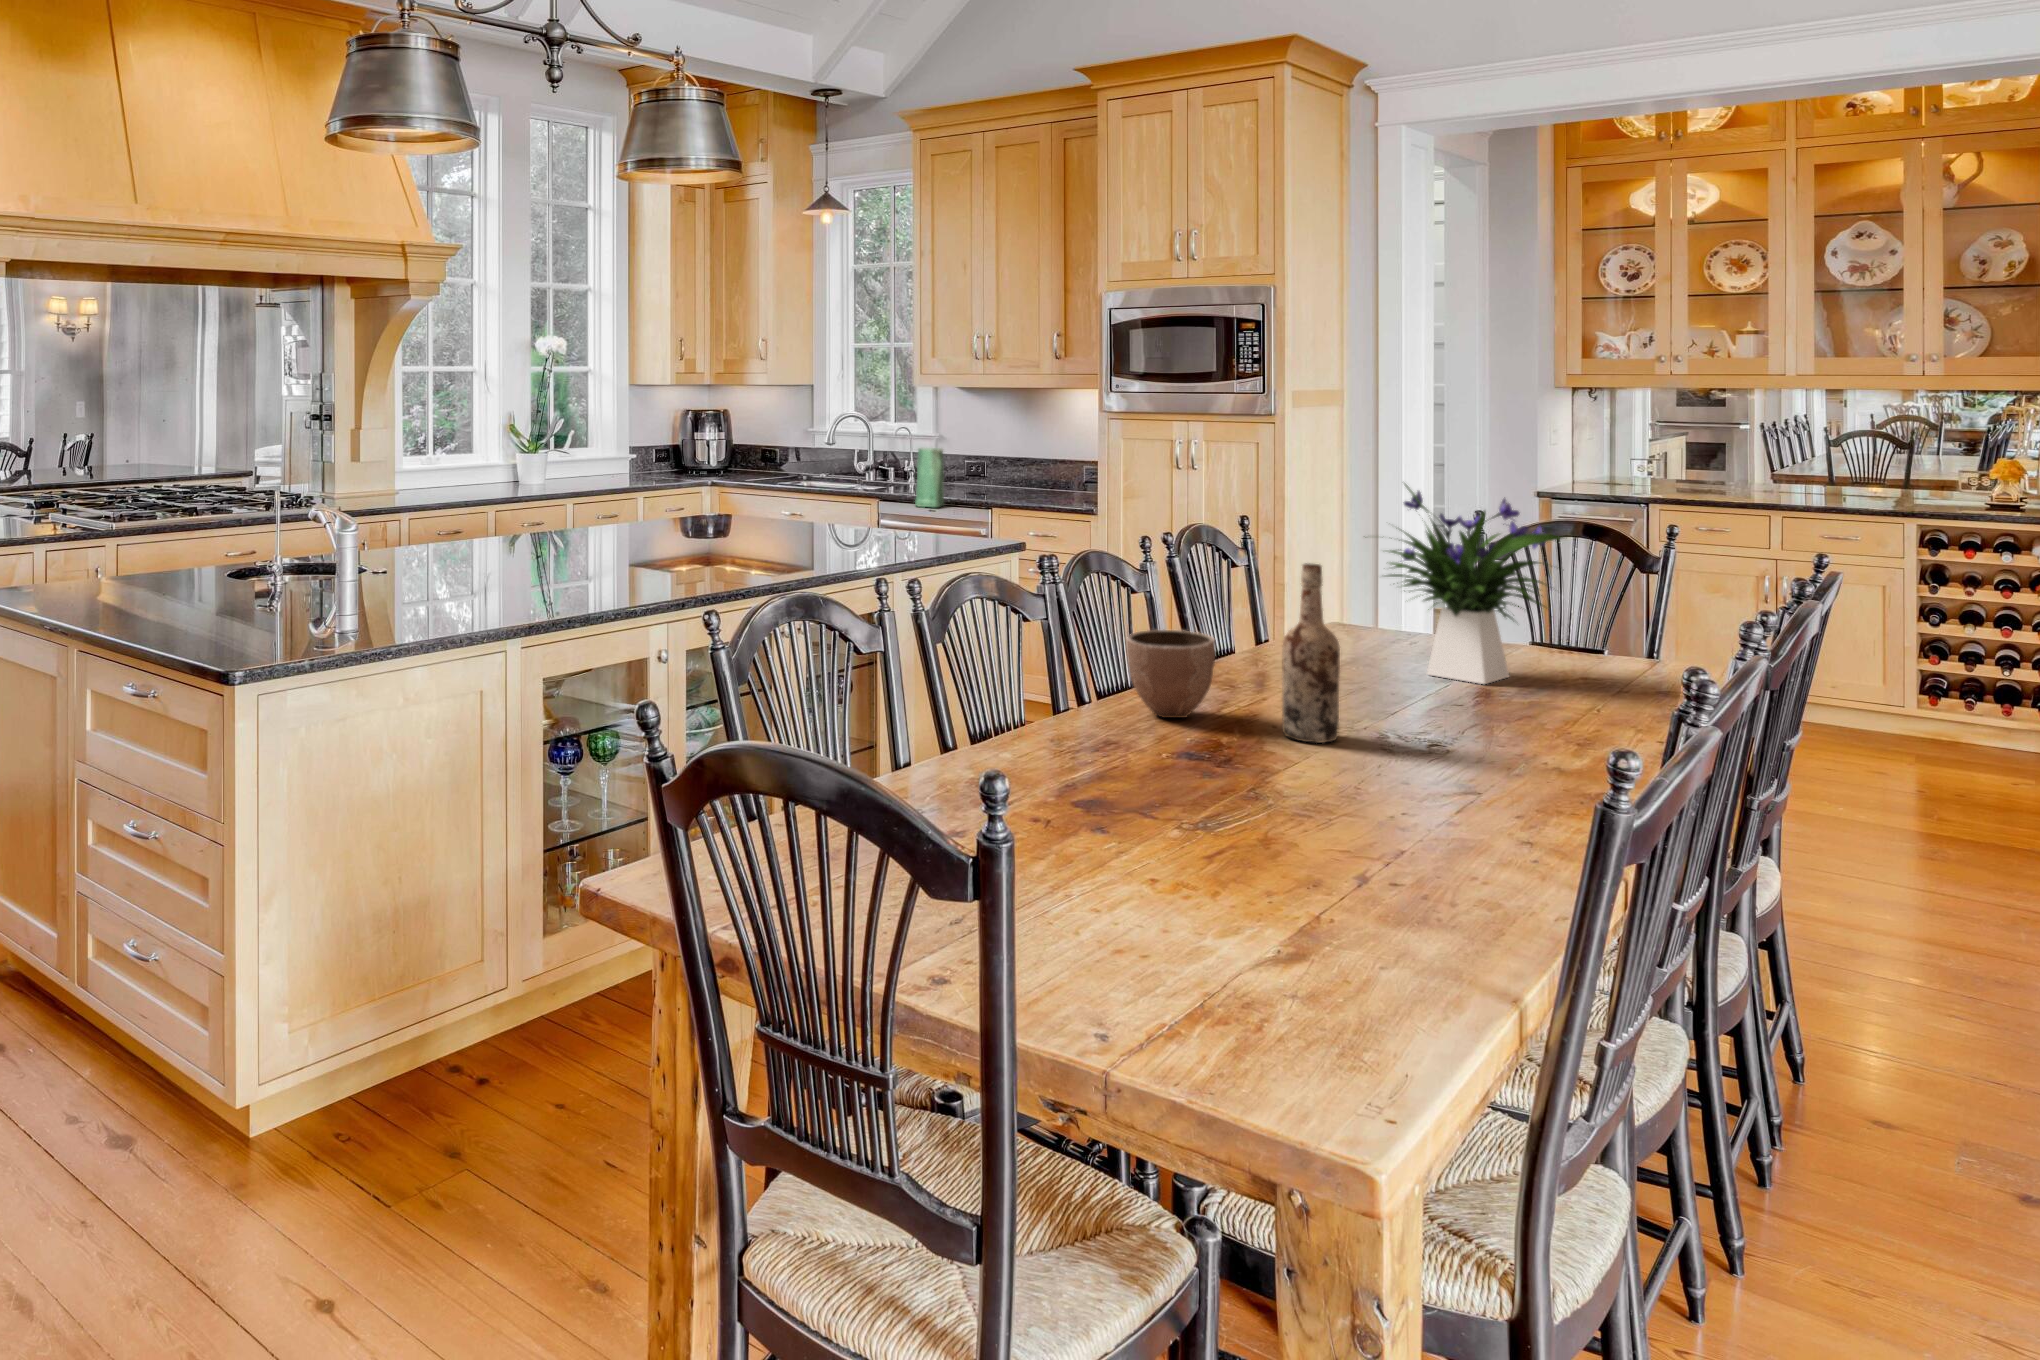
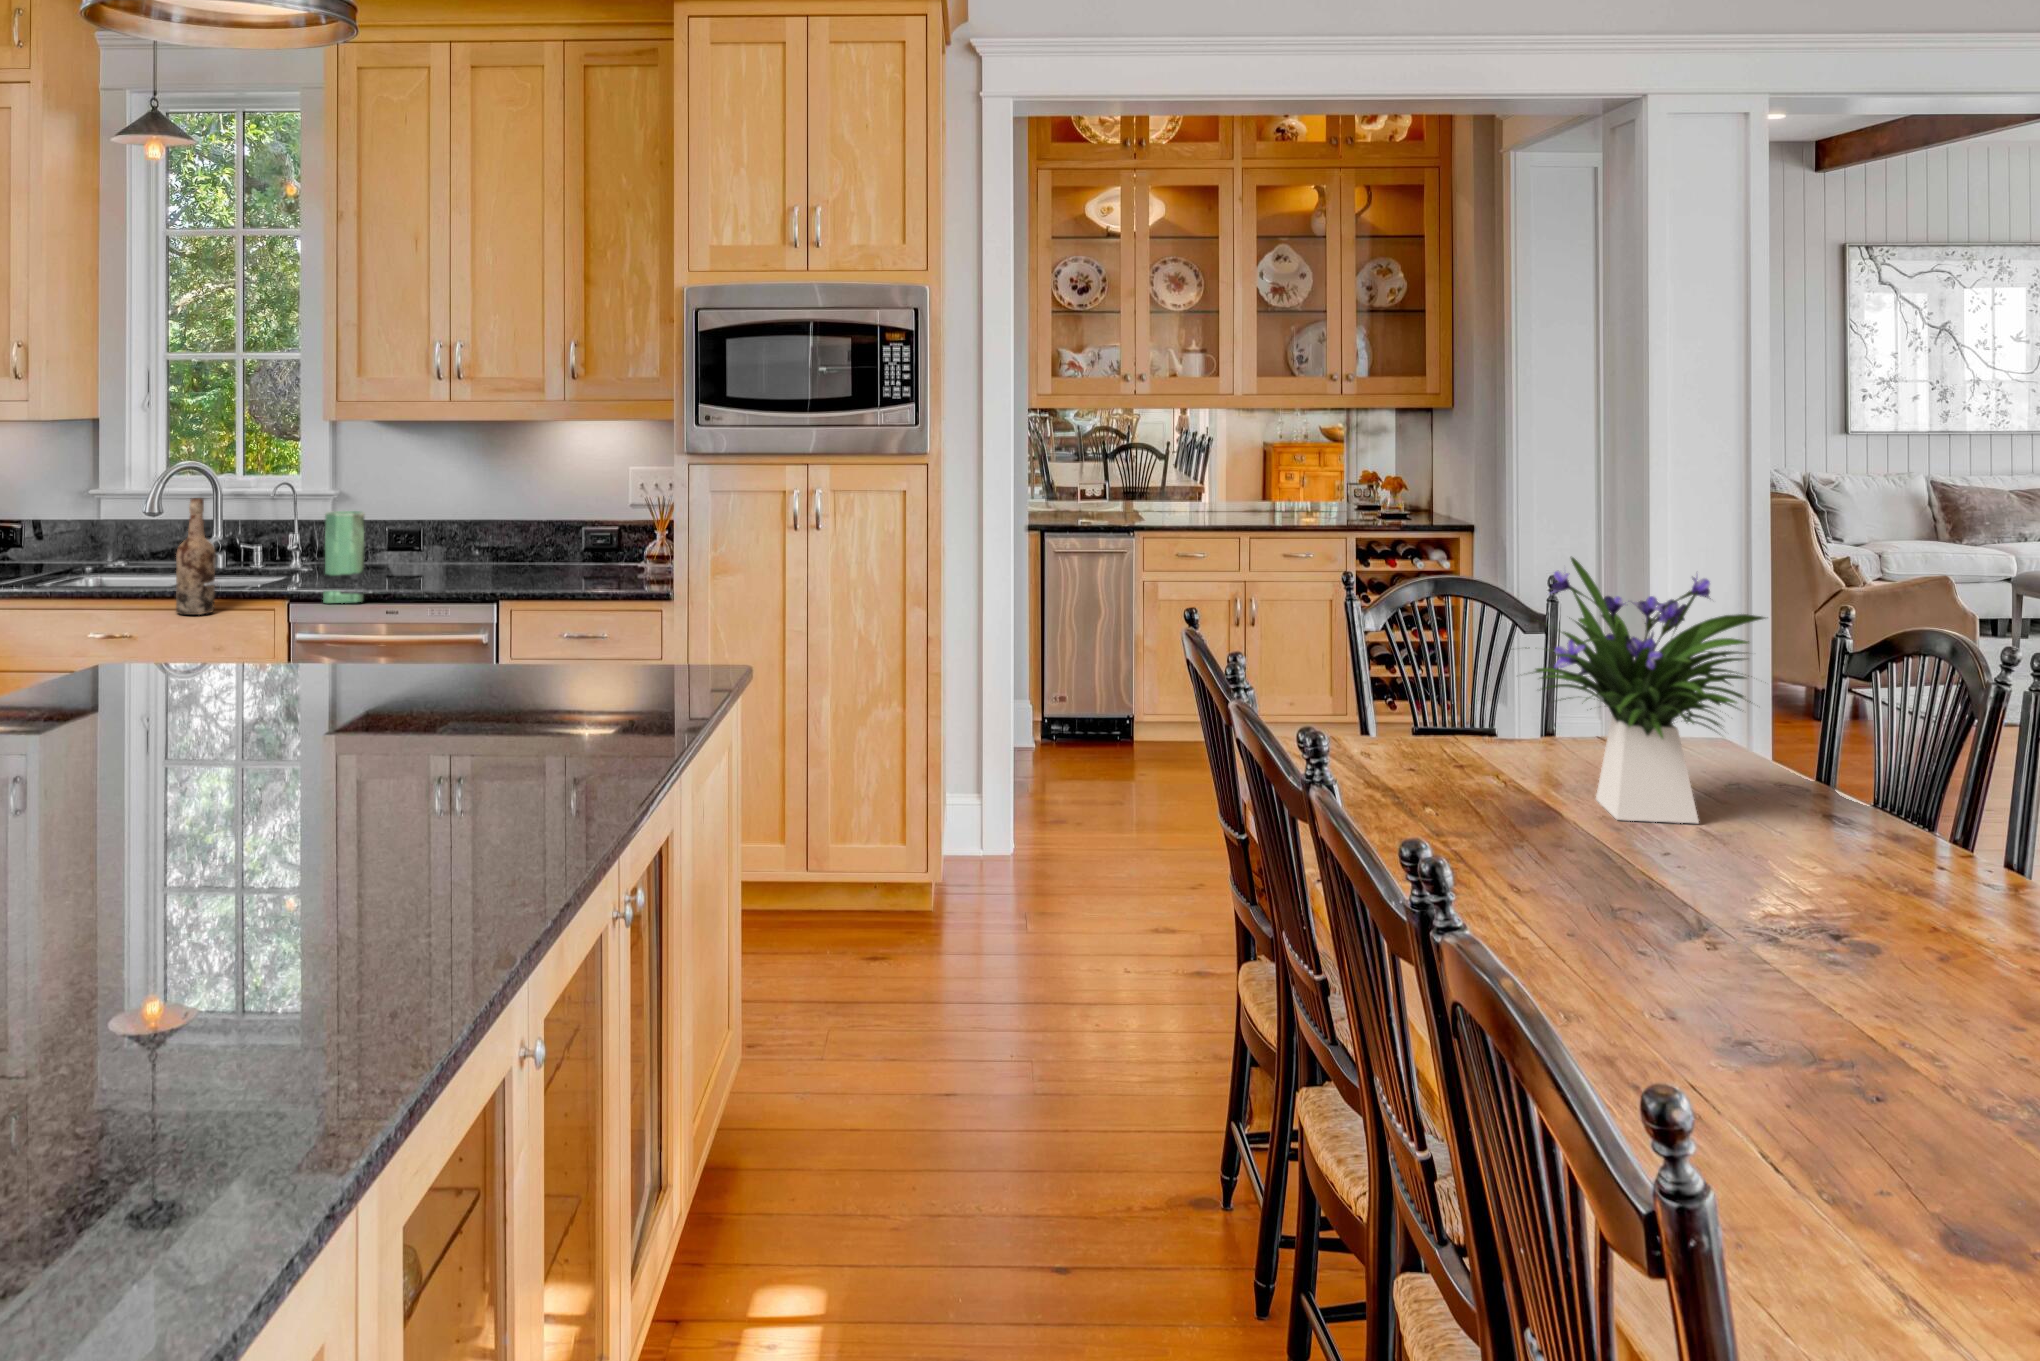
wine bottle: present [1282,563,1340,743] -> present [176,498,216,615]
decorative bowl: present [1127,629,1215,718] -> none [1605,848,1768,1013]

